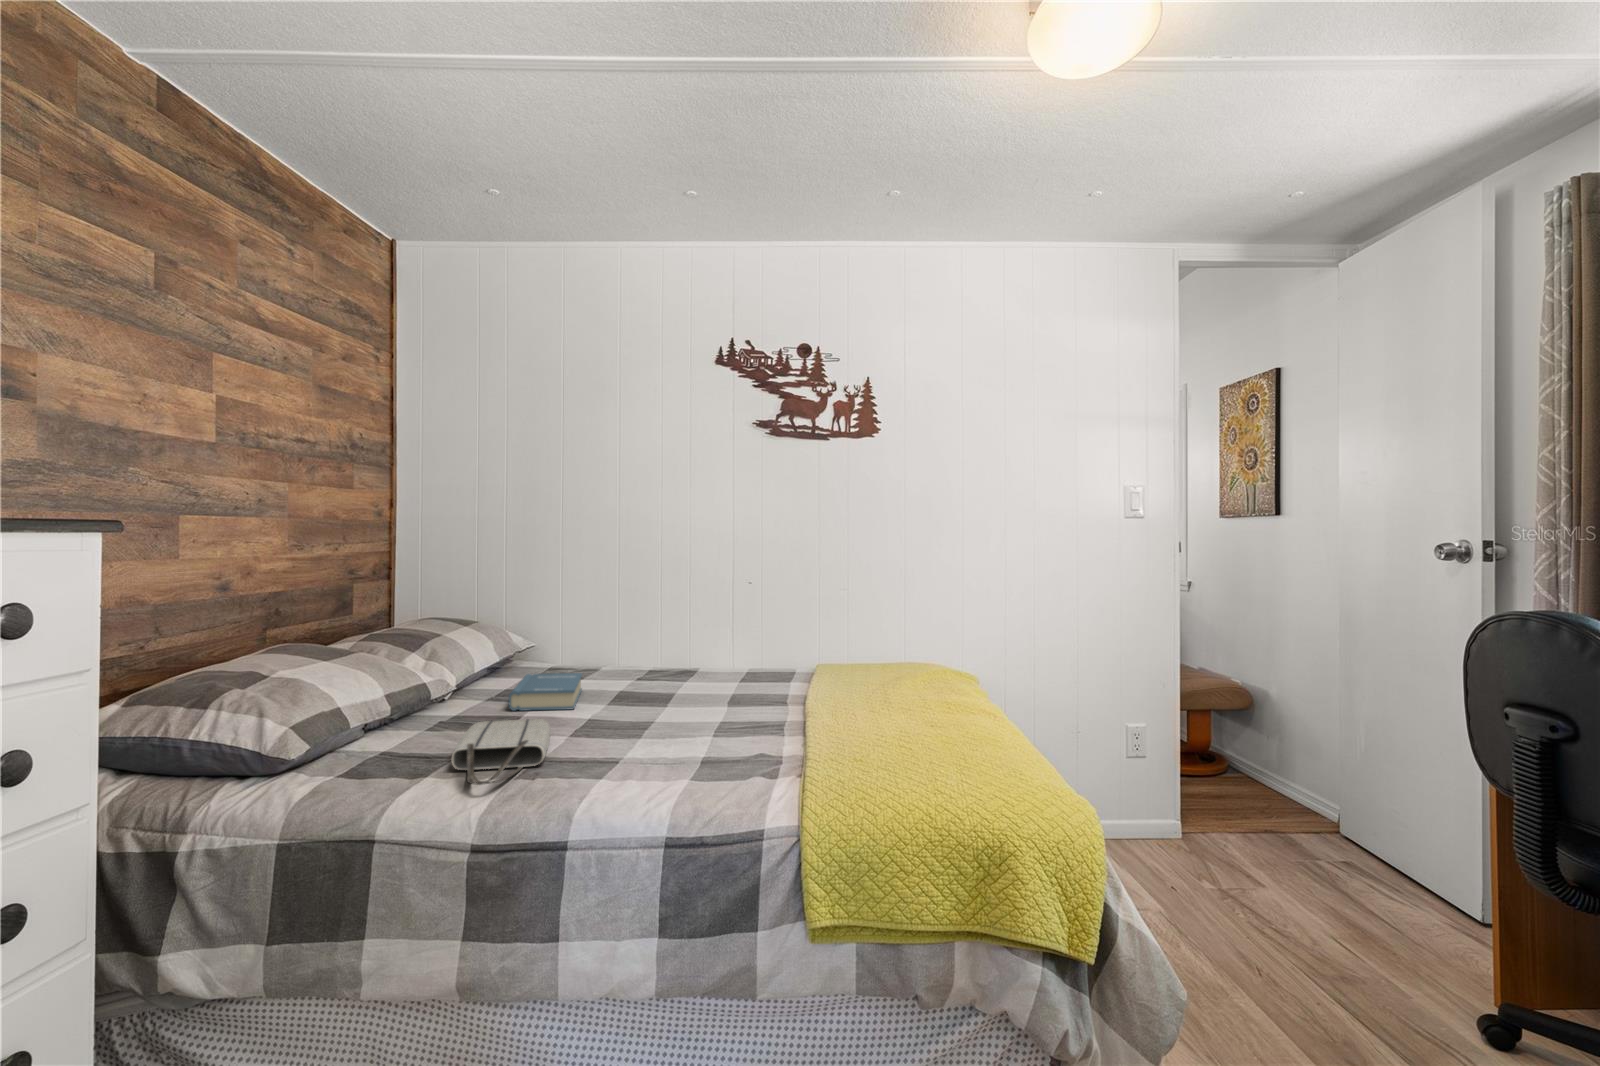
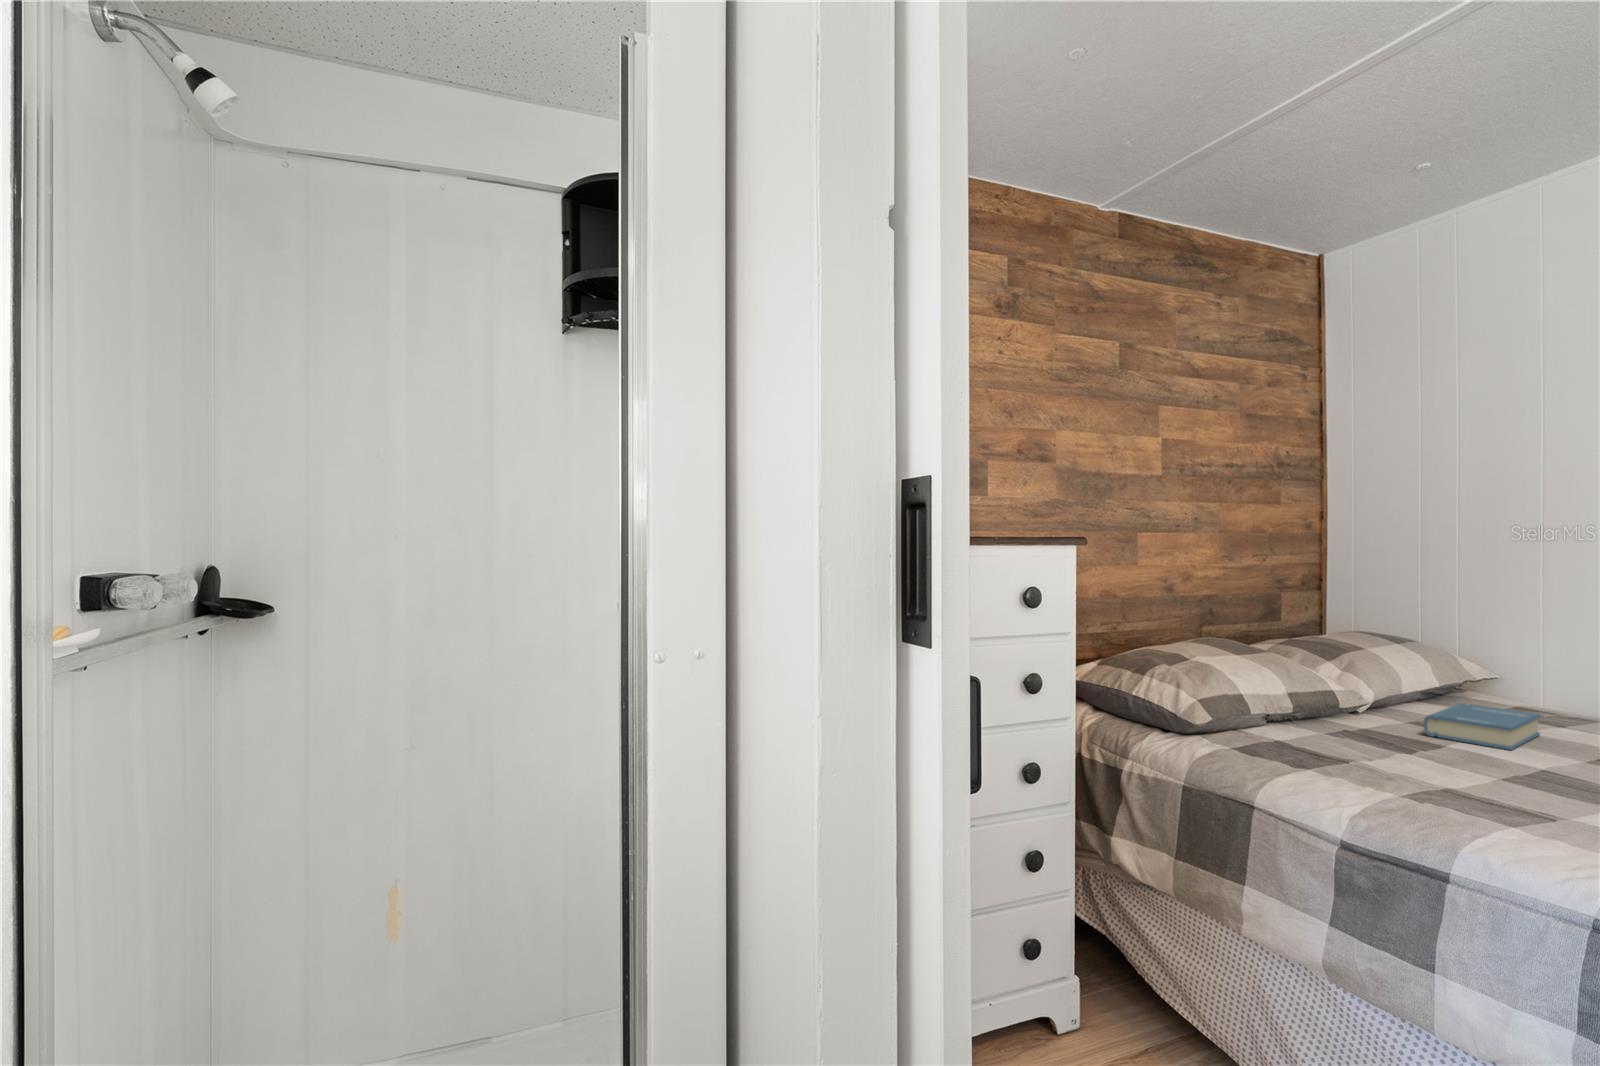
tote bag: present [451,719,551,785] -> none [1329,733,1457,785]

